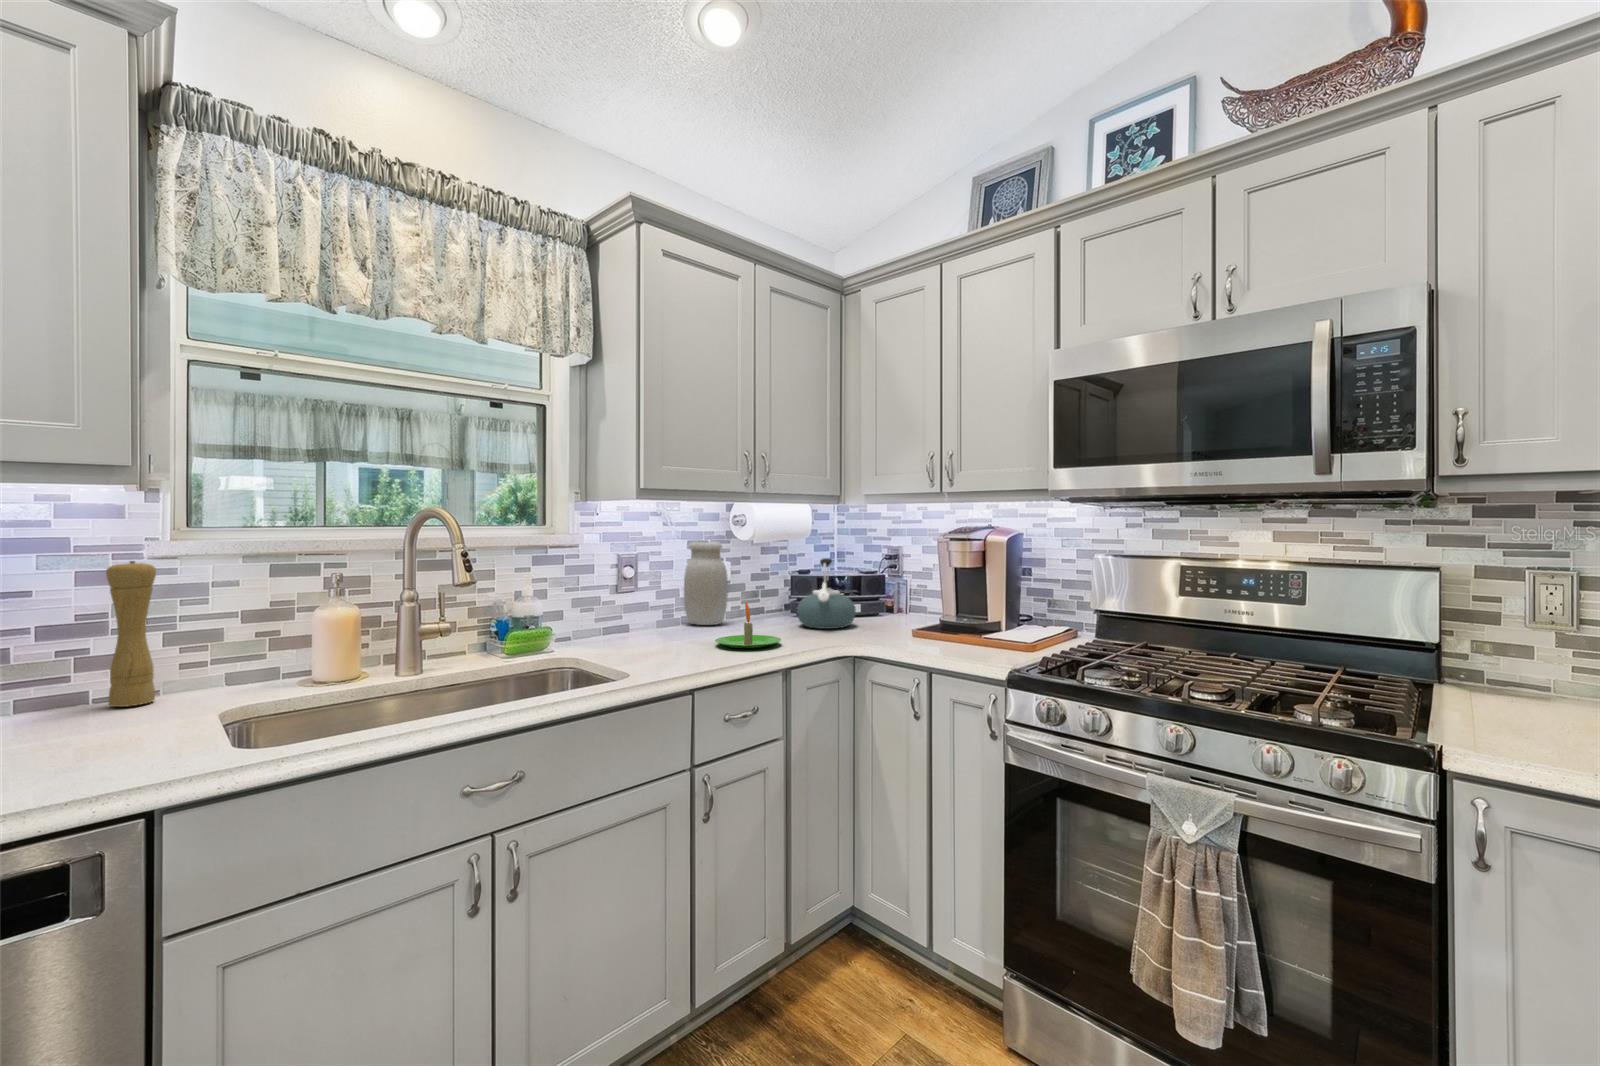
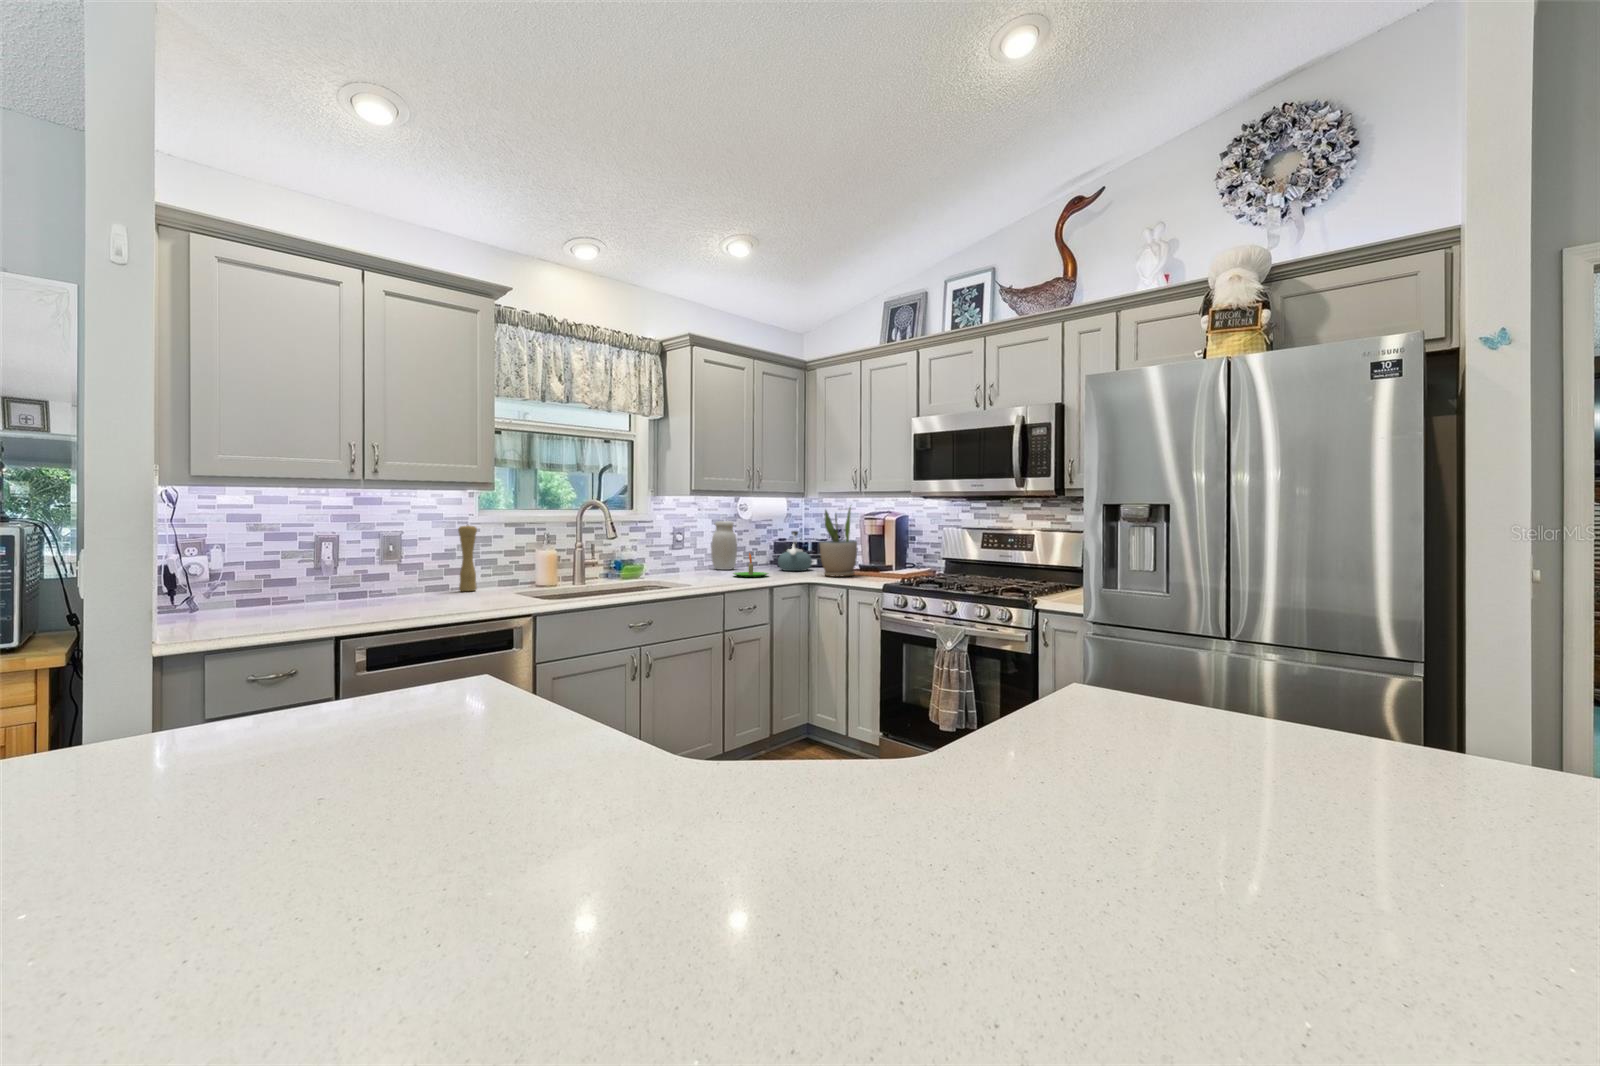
potted plant: none [874,512,943,647] -> present [820,508,857,576]

